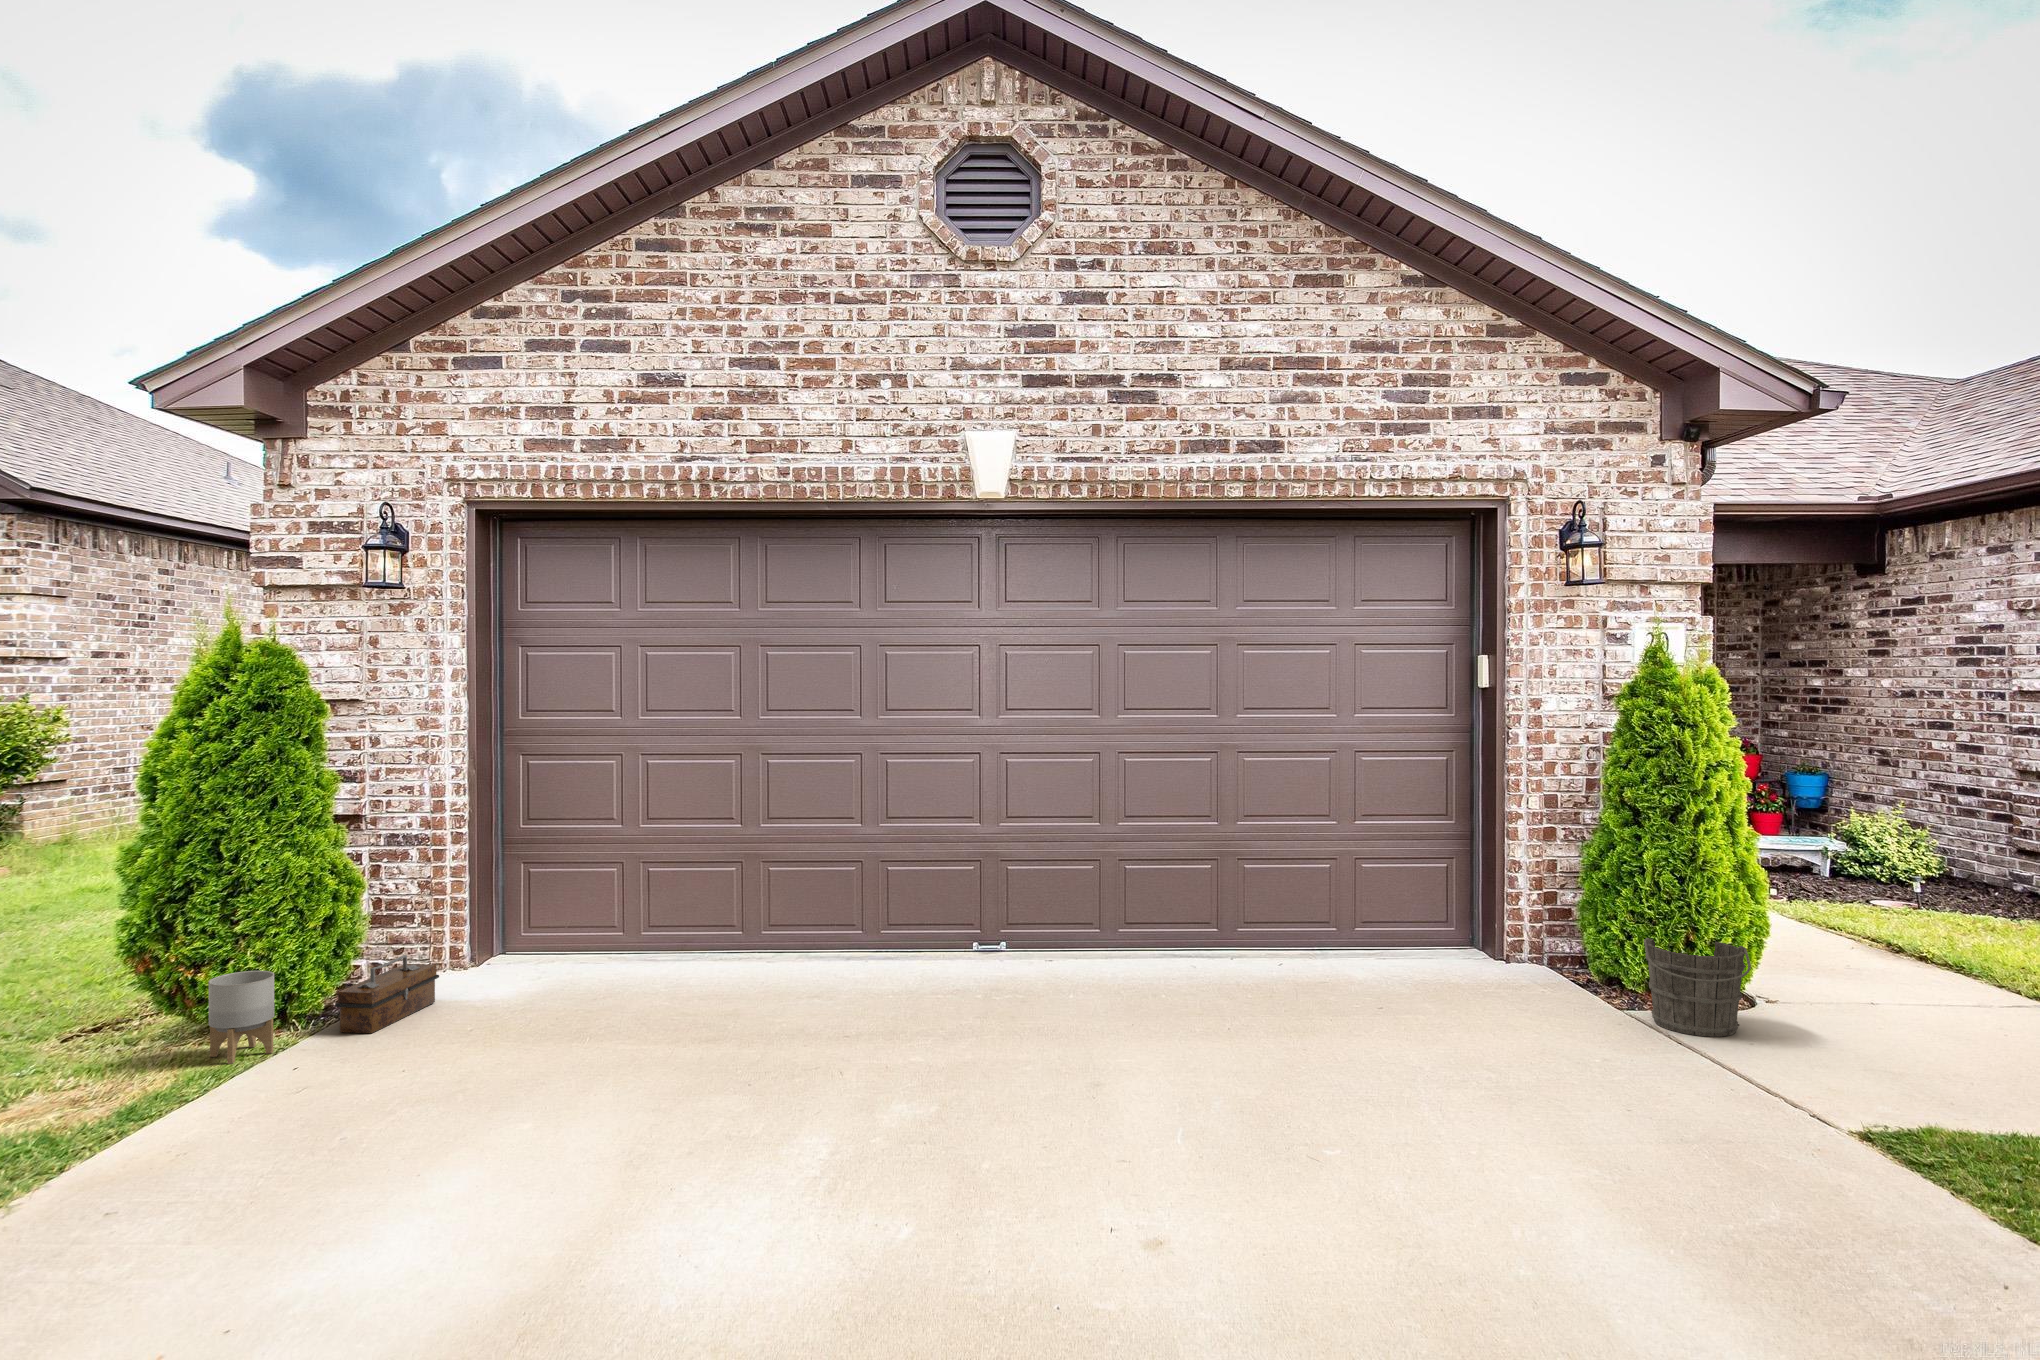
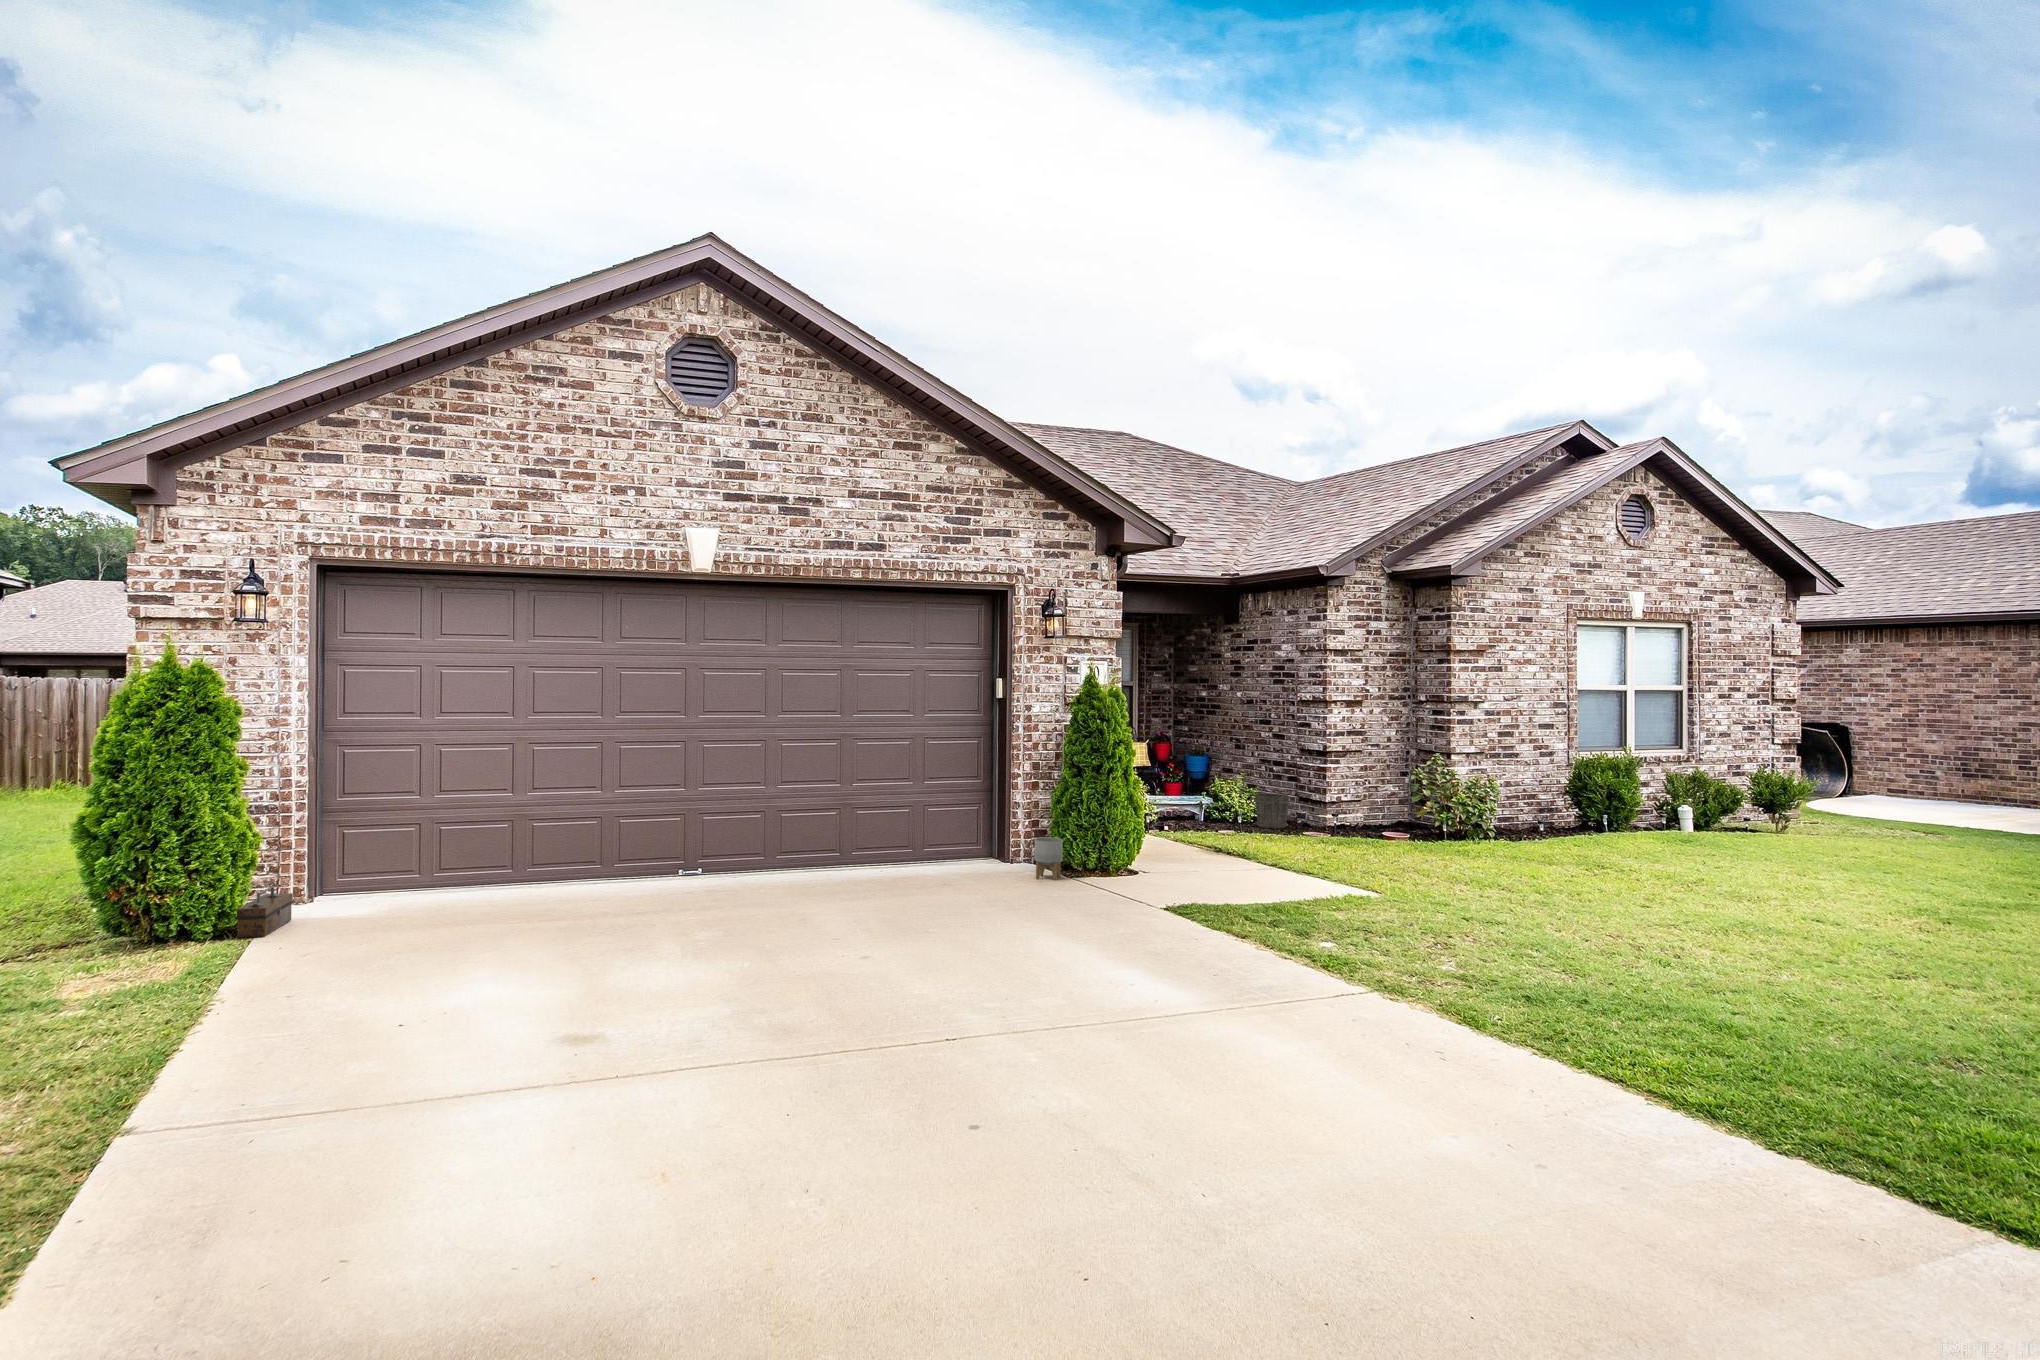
bucket: present [1644,938,1751,1037] -> present [1250,792,1289,828]
planter: present [209,971,274,1064] -> present [1035,837,1063,880]

